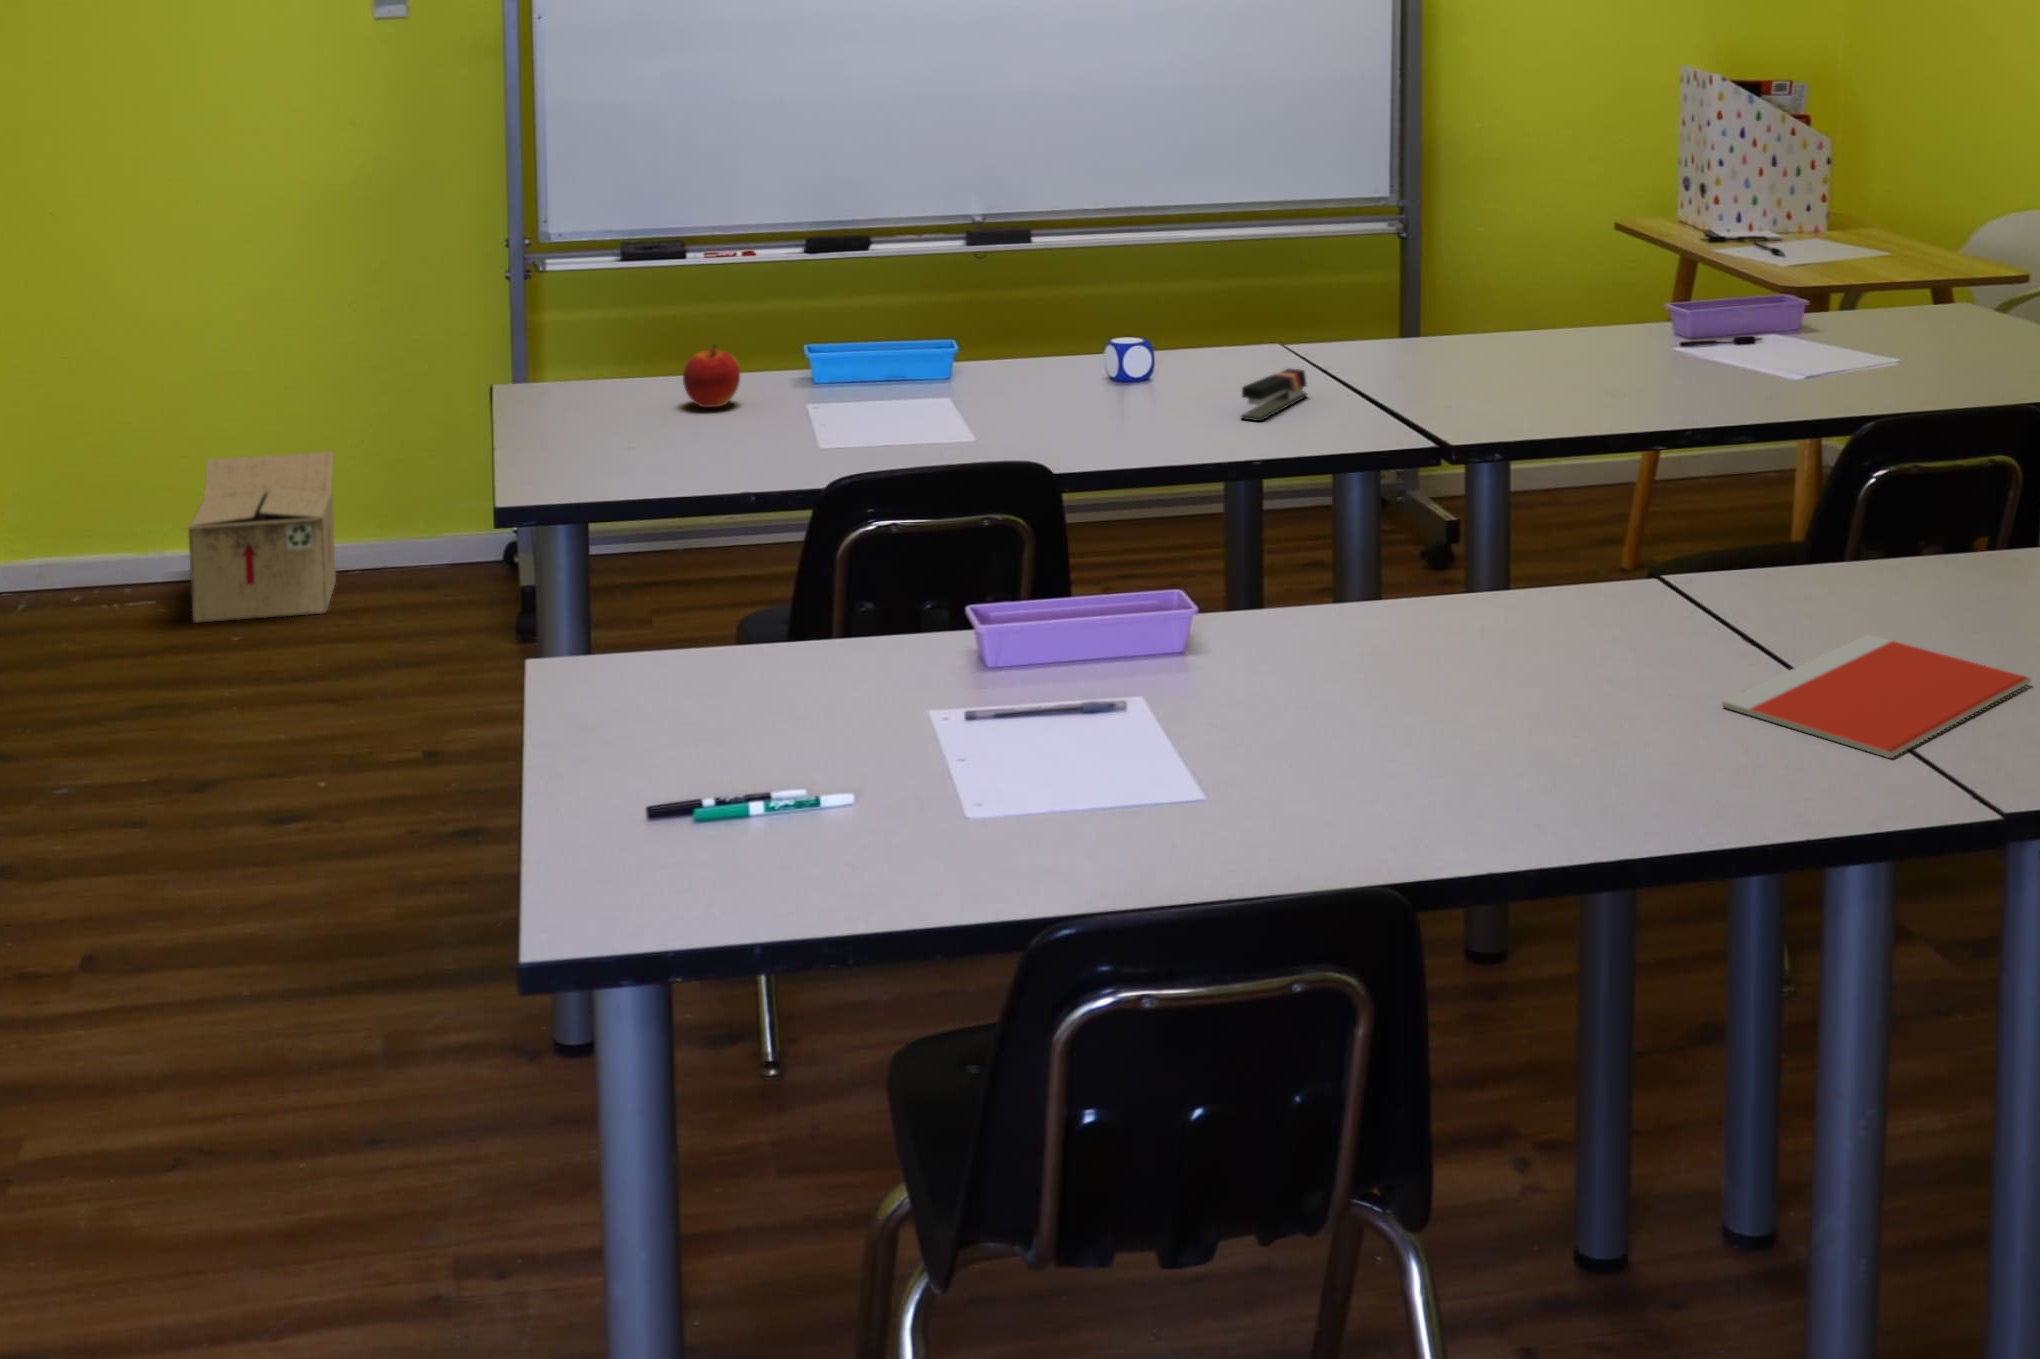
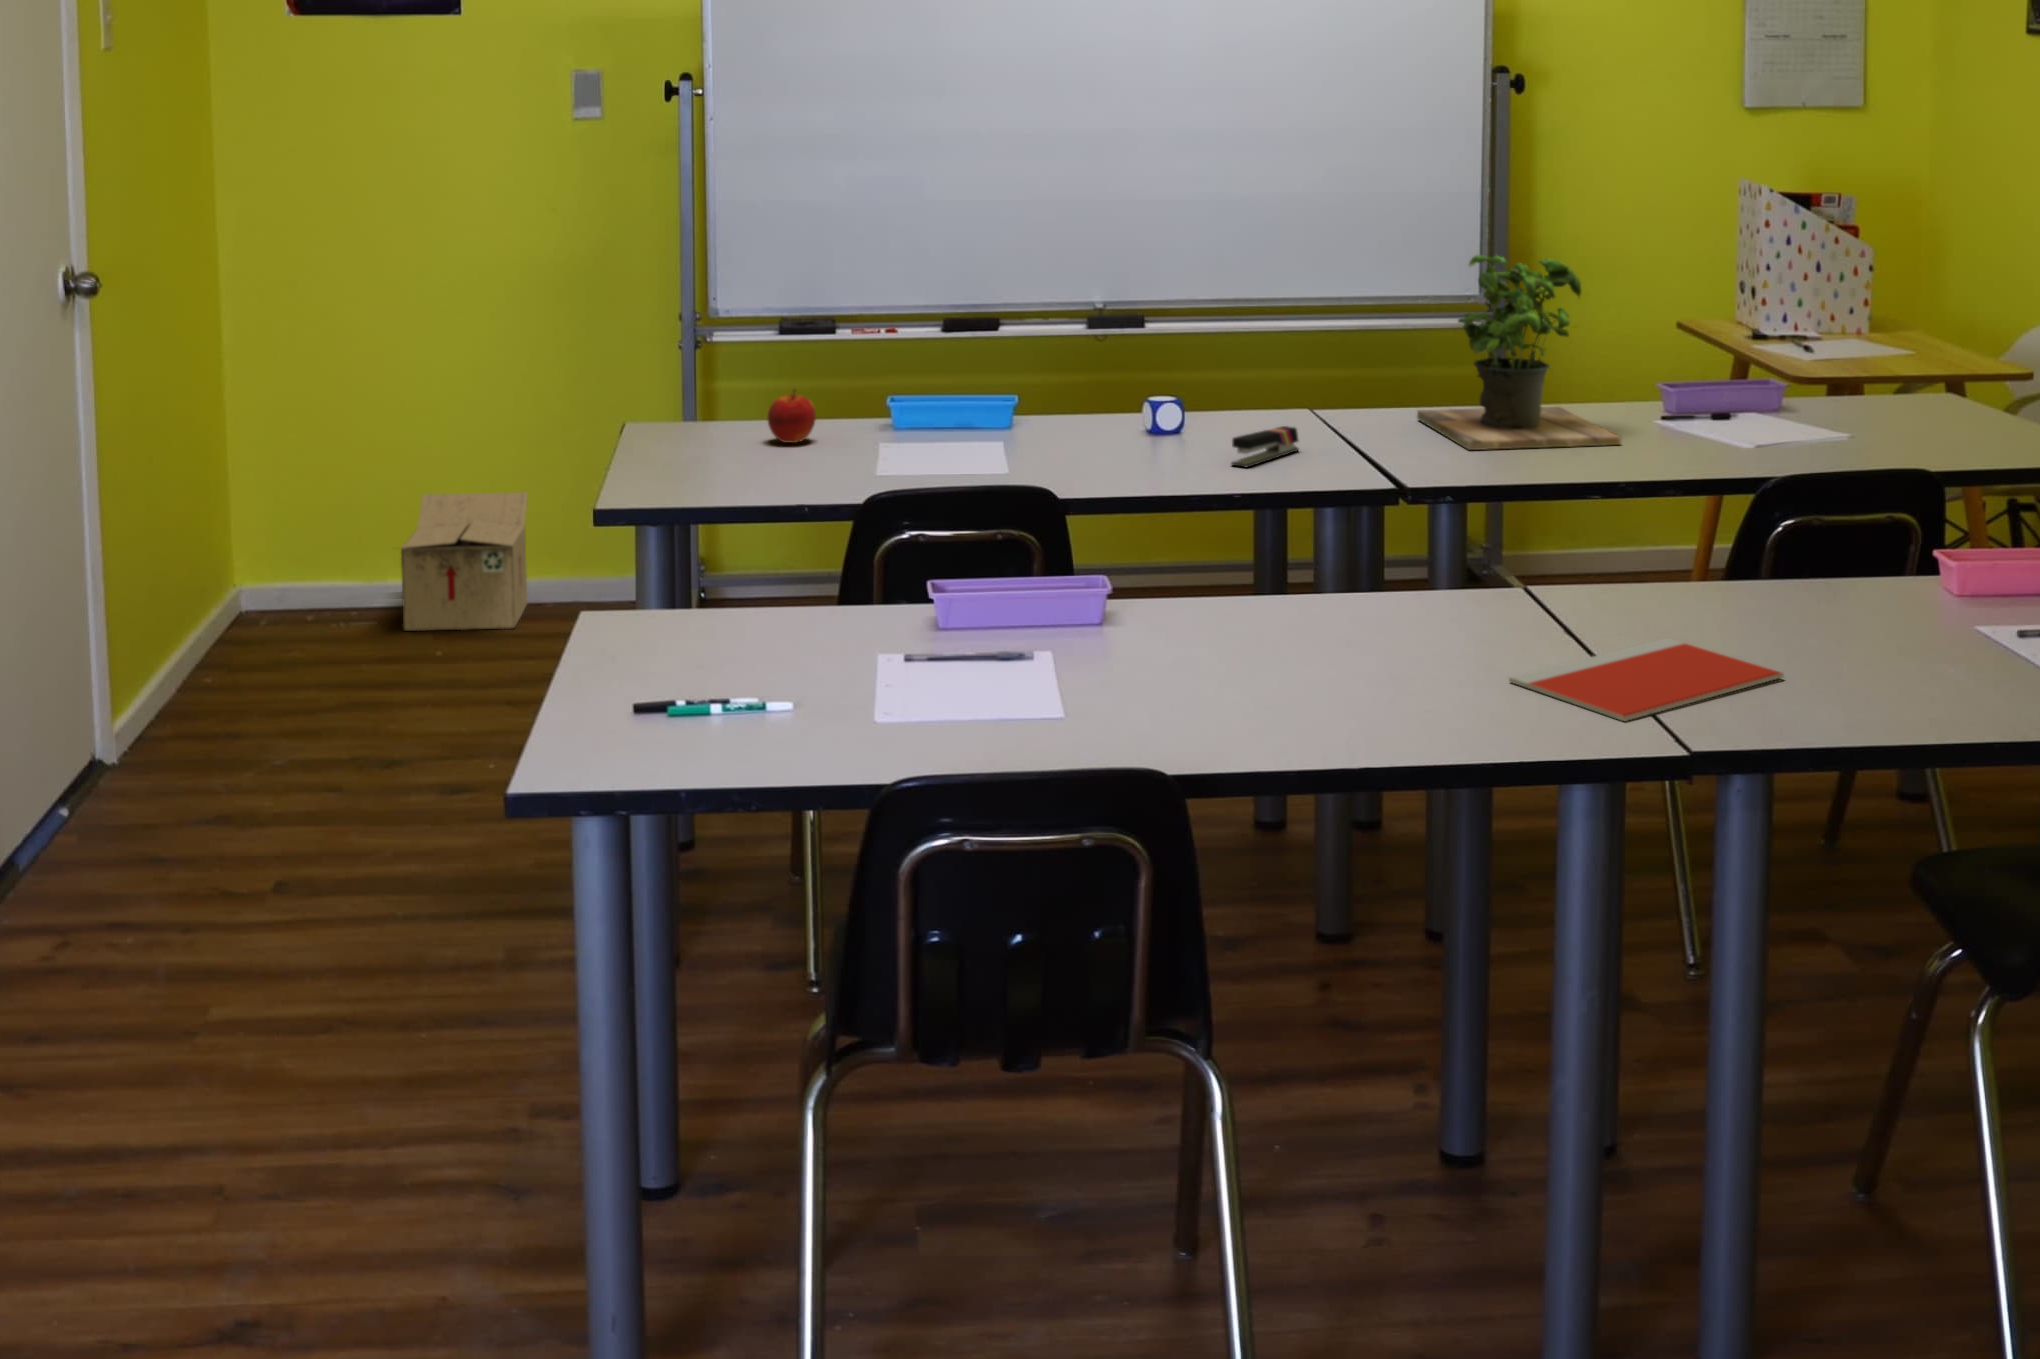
potted plant: none [1415,165,1658,389] -> present [1417,255,1621,450]

